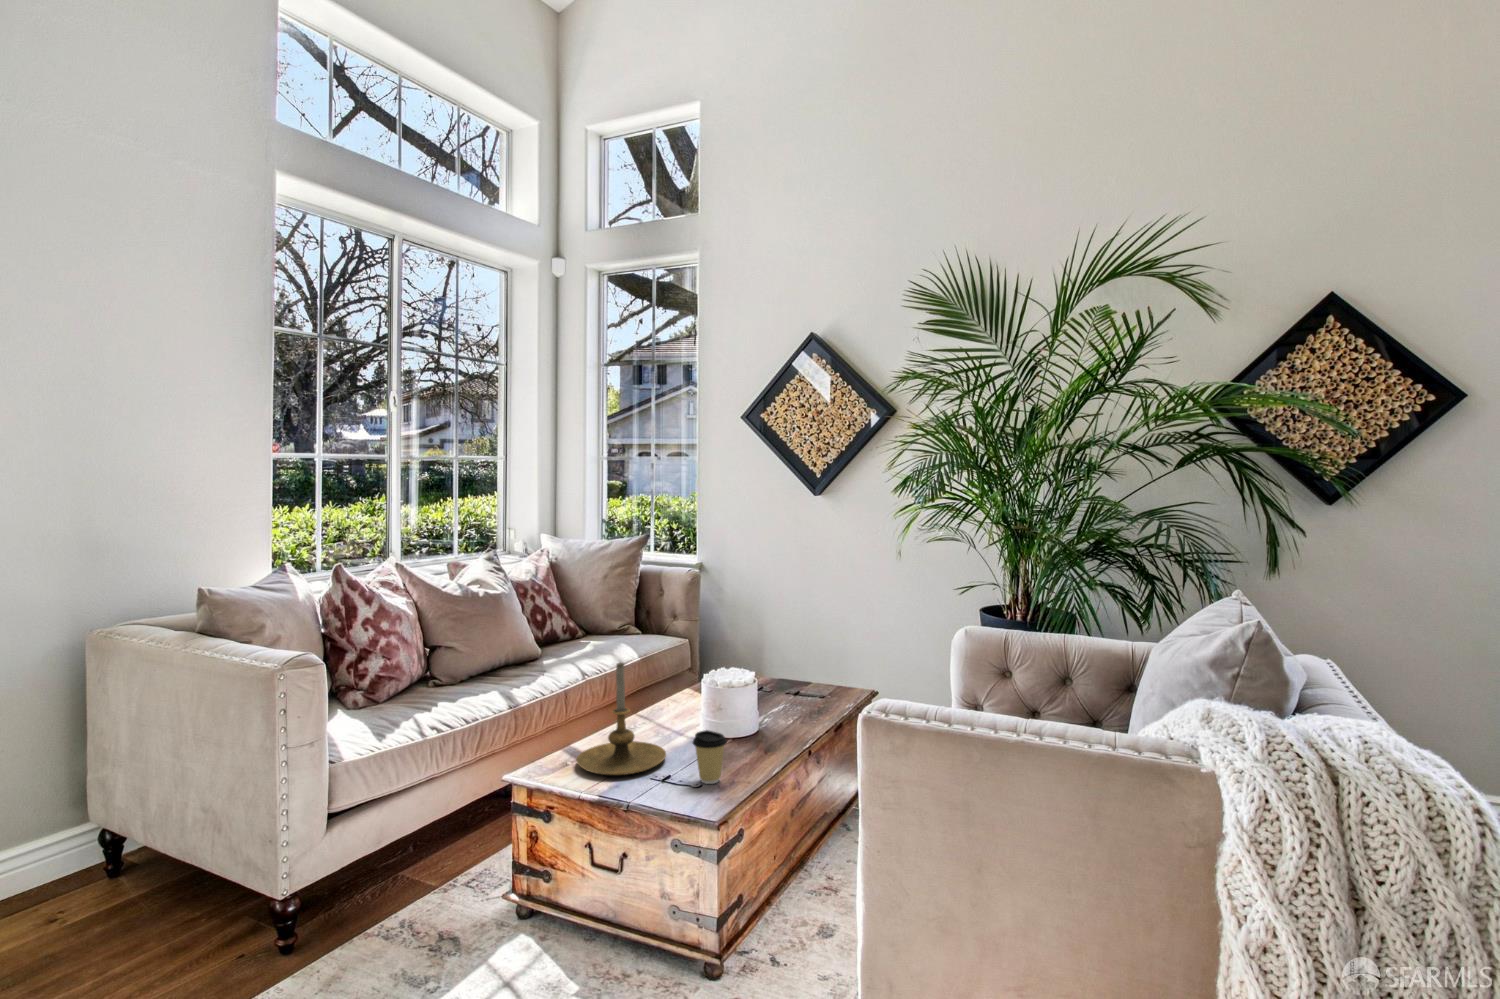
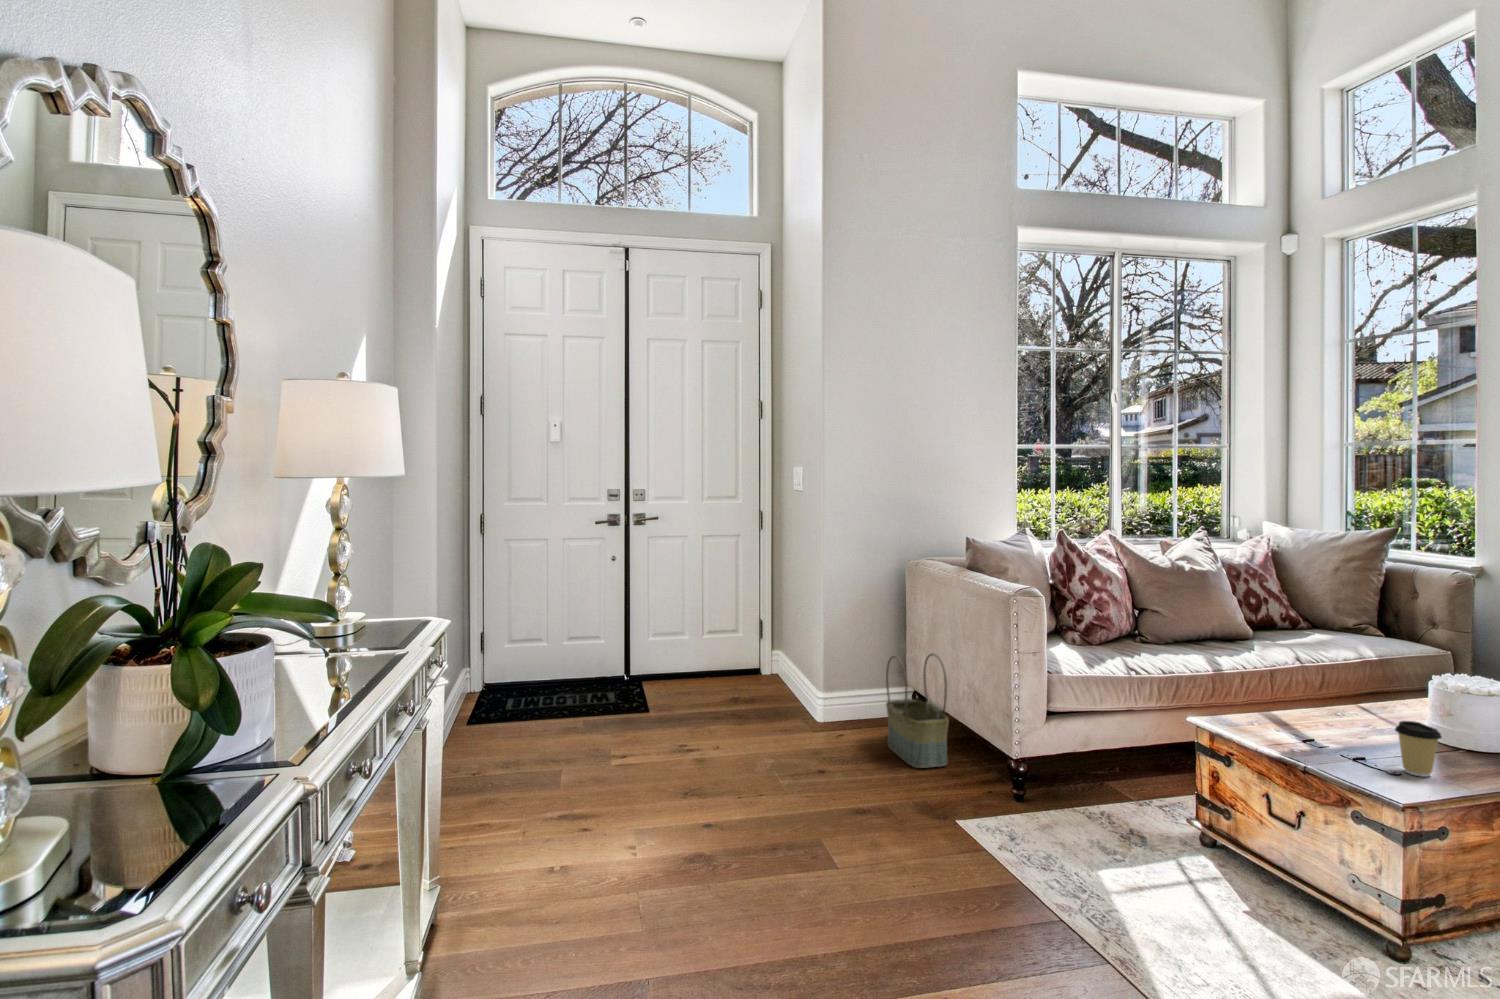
candle holder: present [576,663,666,775] -> none [1263,639,1370,747]
basket: none [43,770,169,965] -> present [886,654,949,768]

